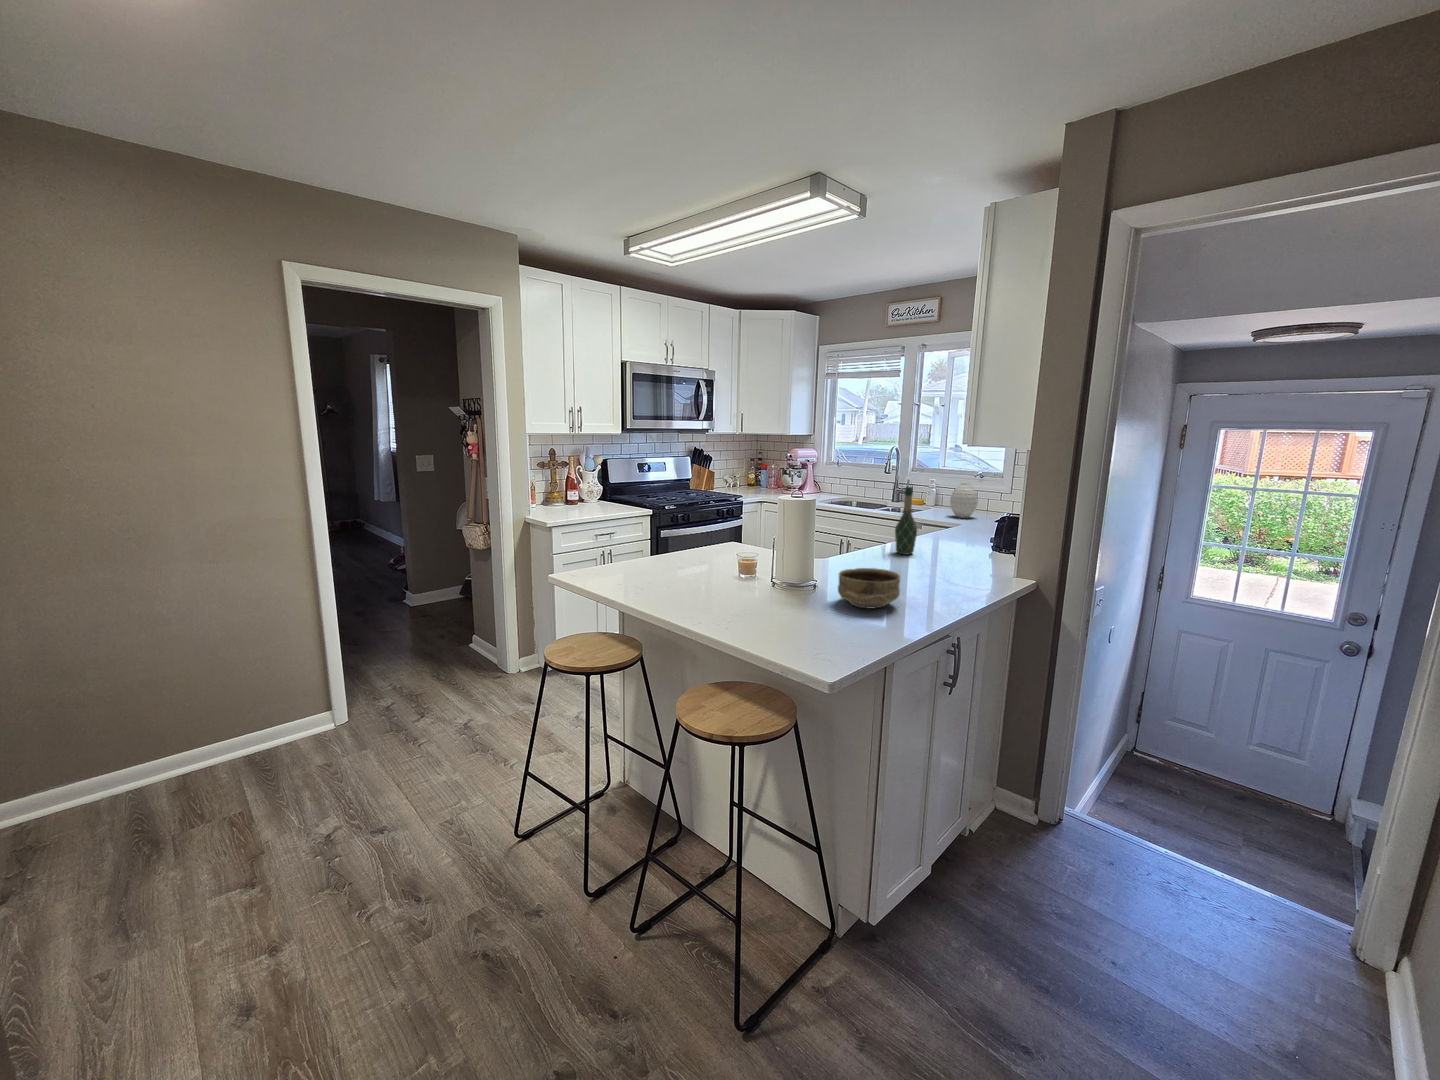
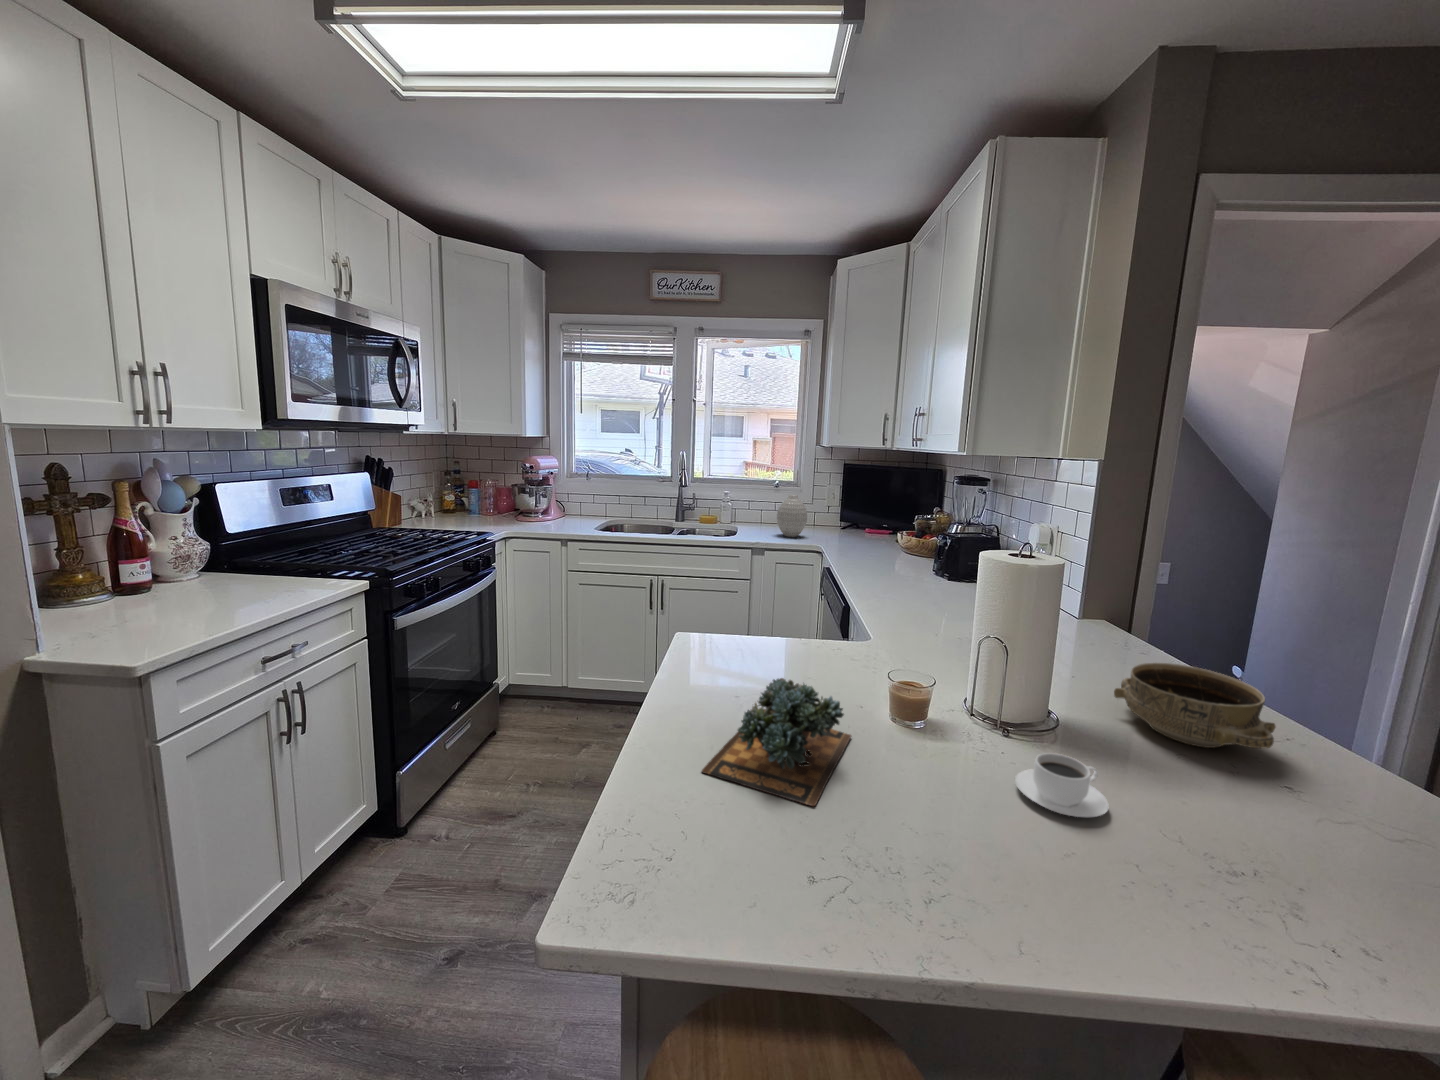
wine bottle: present [895,487,917,554] -> none [894,511,925,606]
succulent plant: none [641,538,710,577] -> present [702,678,851,806]
coffee cup: none [720,577,755,598] -> present [1015,753,1109,817]

